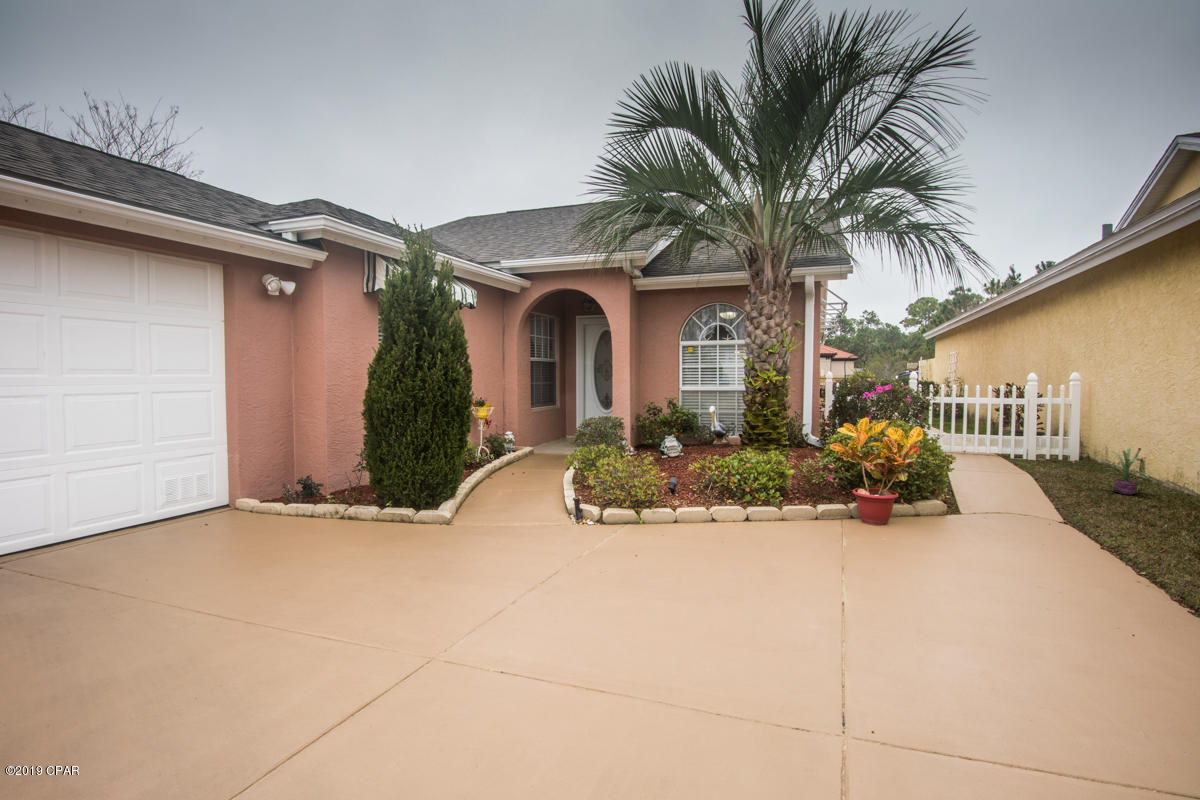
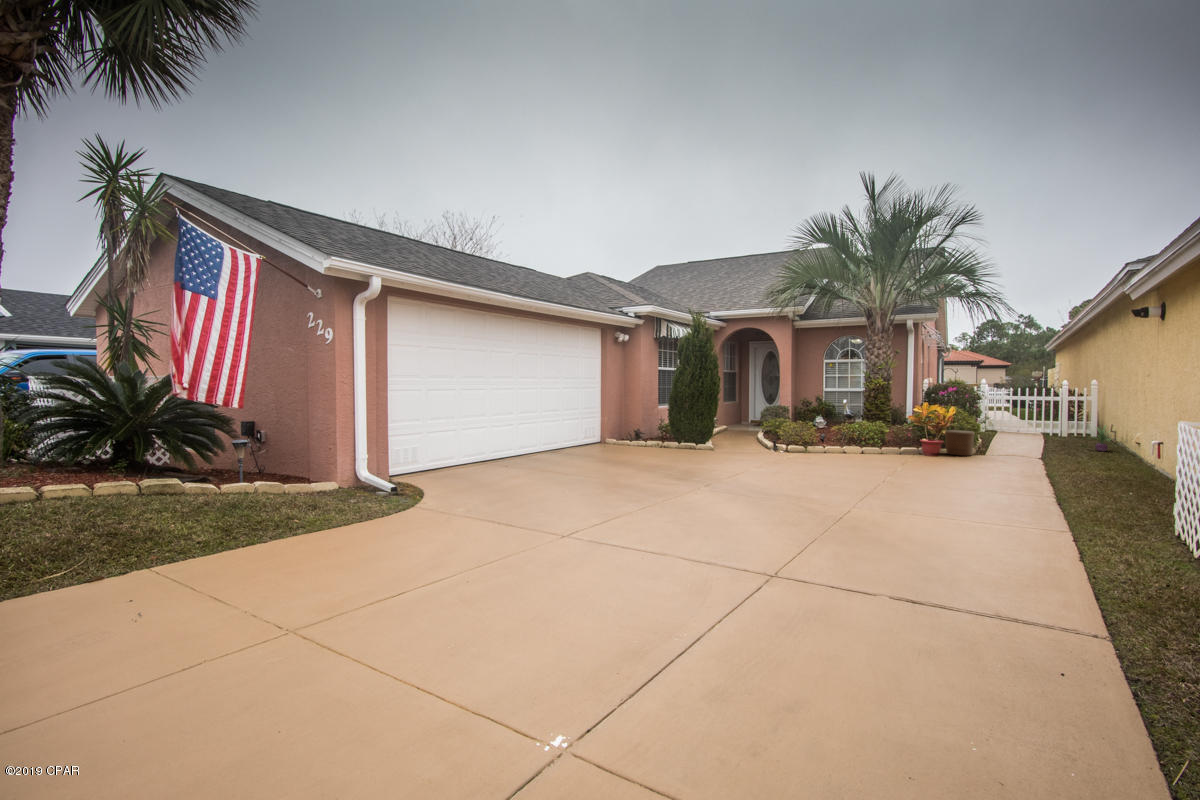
woven basket: none [900,471,958,527] -> present [945,430,974,456]

